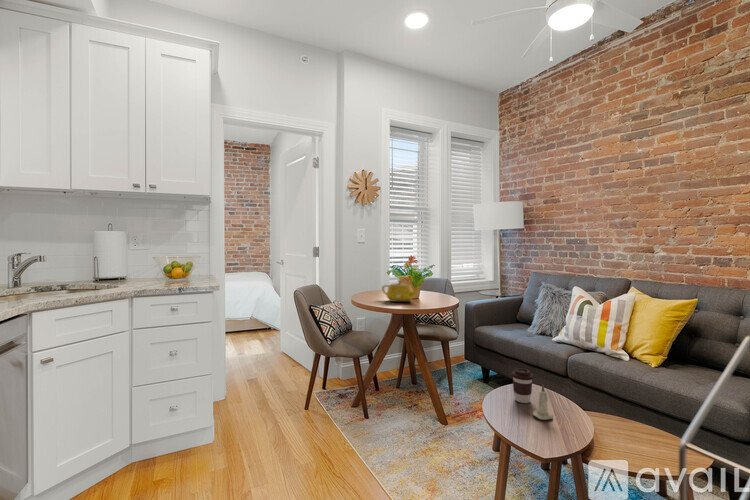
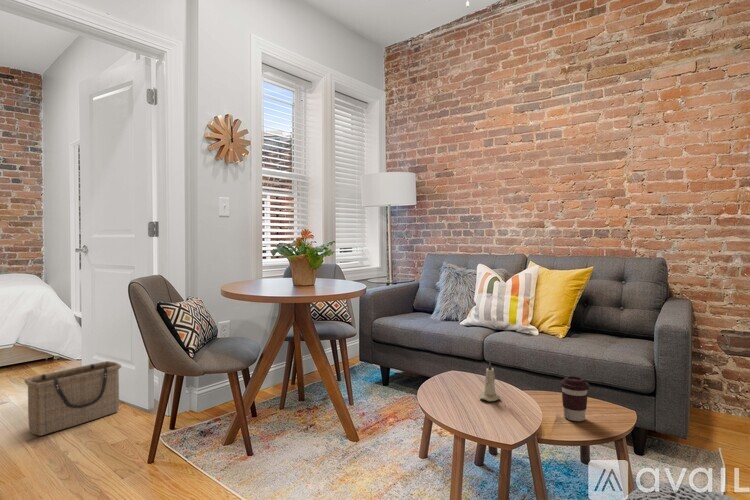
teapot: present [382,280,420,302] -> none [266,260,322,289]
basket: none [242,340,295,384] -> present [25,361,121,436]
coffee cup: present [512,368,533,403] -> present [560,376,589,421]

